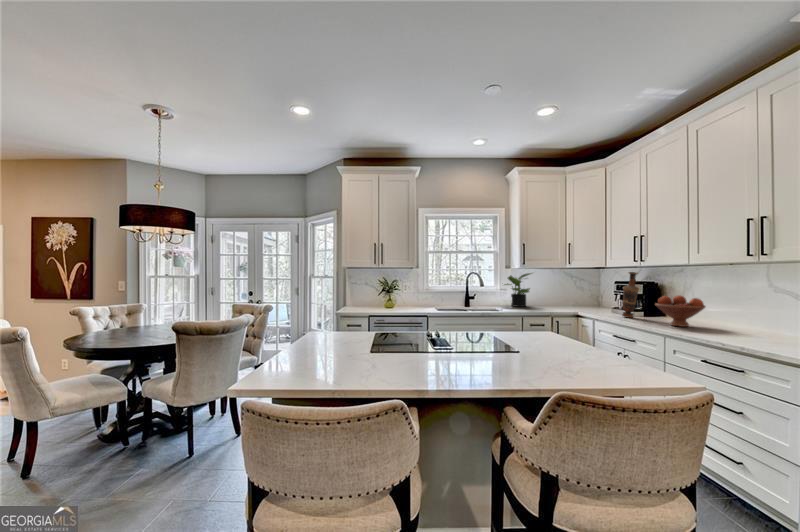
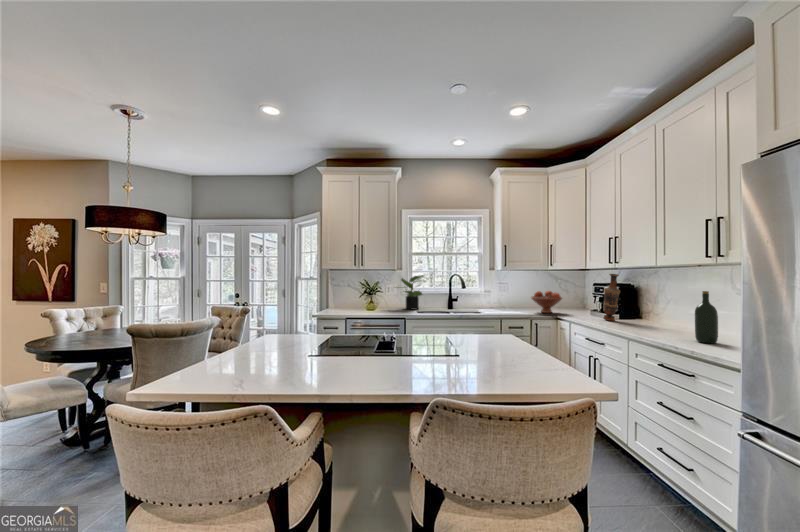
potted plant: present [504,273,532,307] -> present [398,275,423,309]
wine bottle: none [712,289,734,338] -> present [695,291,718,343]
fruit bowl: present [655,296,705,327] -> present [531,291,562,313]

